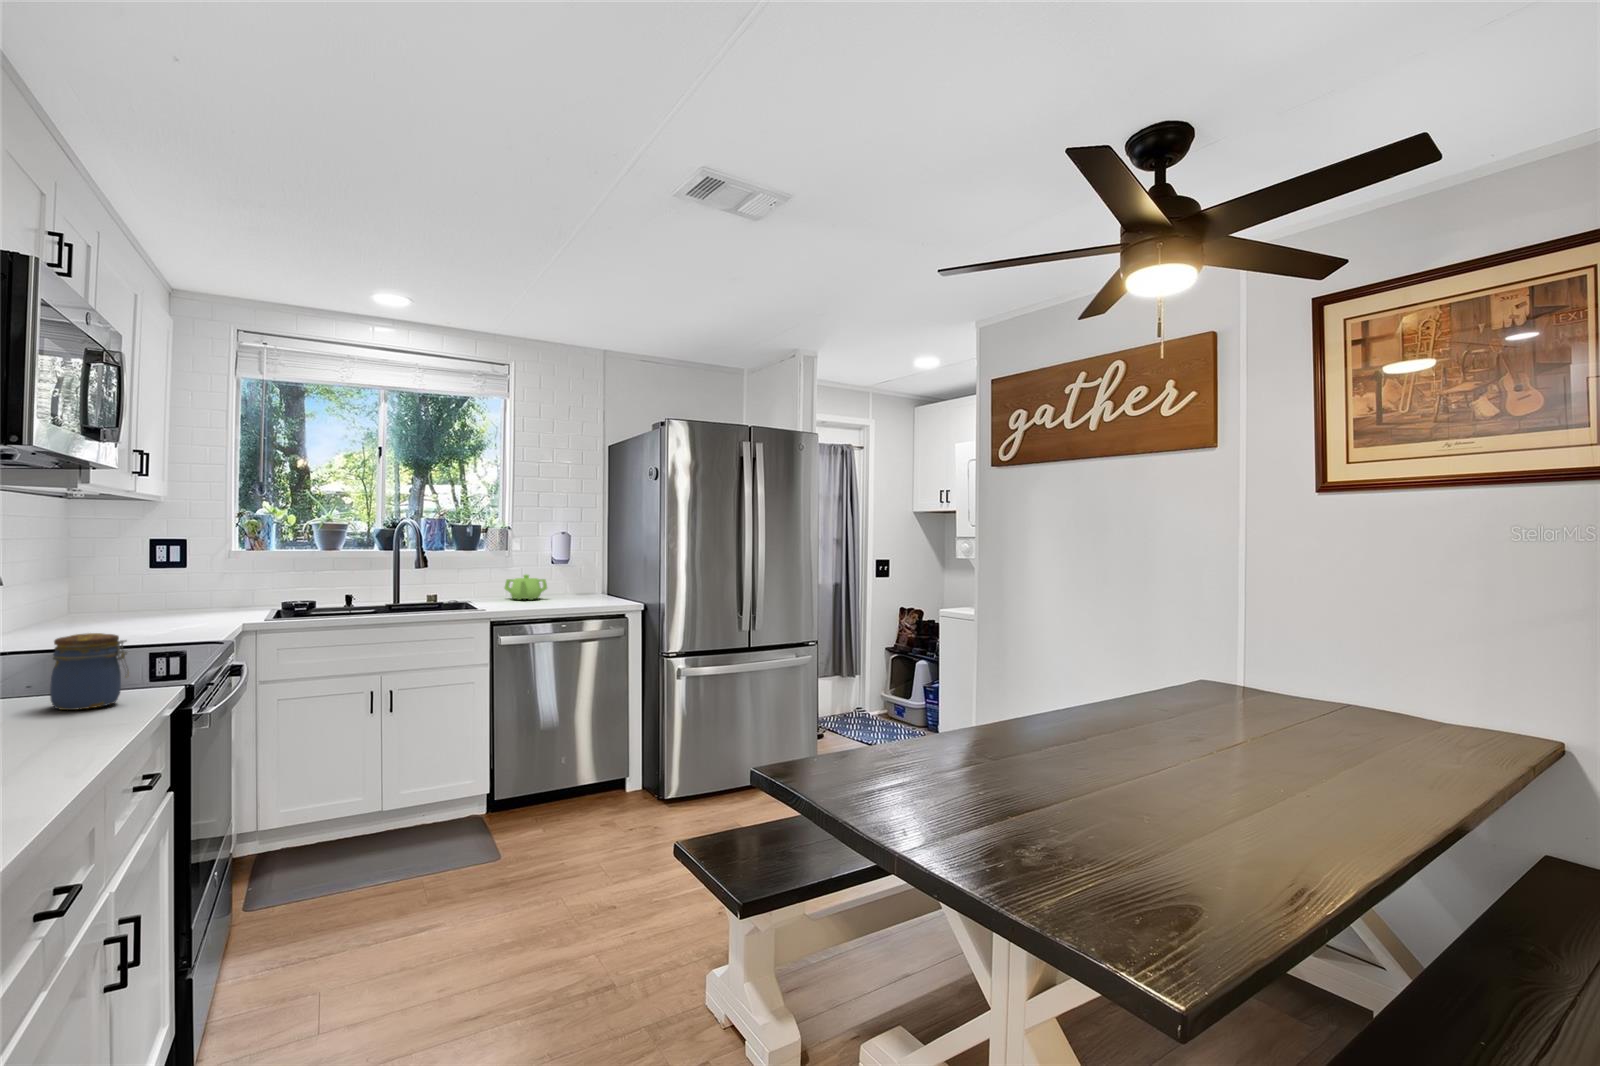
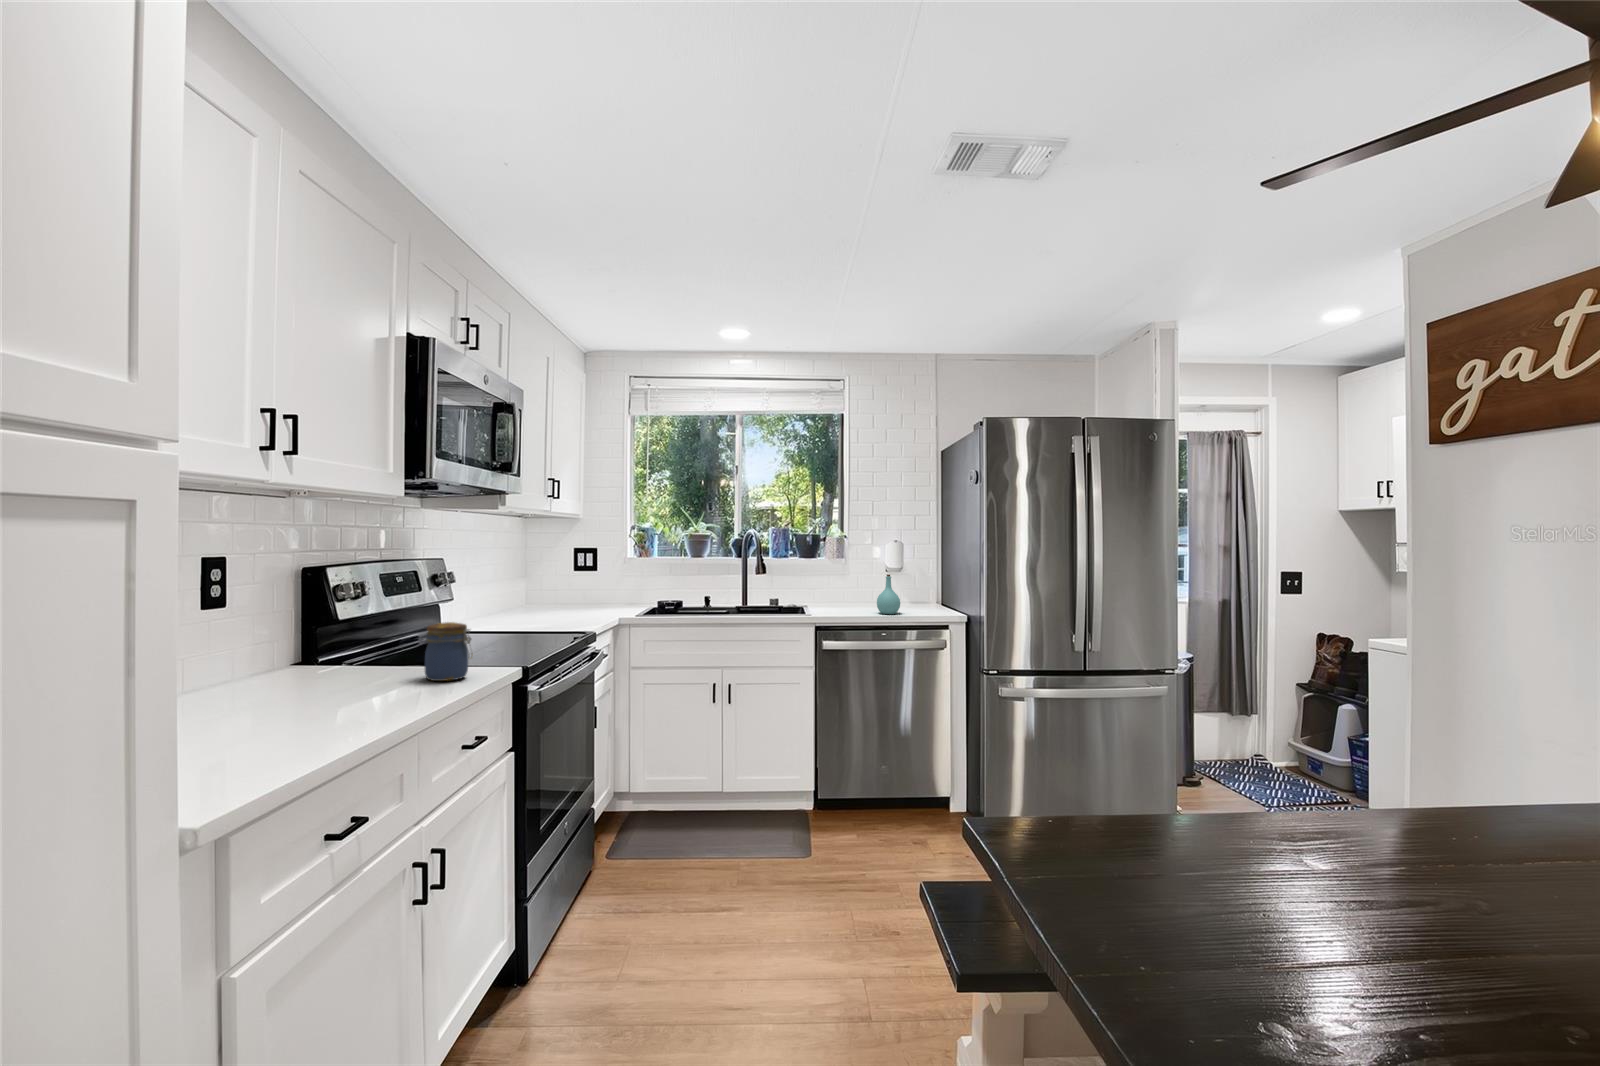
bottle: none [554,566,579,606] -> present [877,574,900,614]
teapot: present [505,575,547,600] -> none [837,582,876,606]

